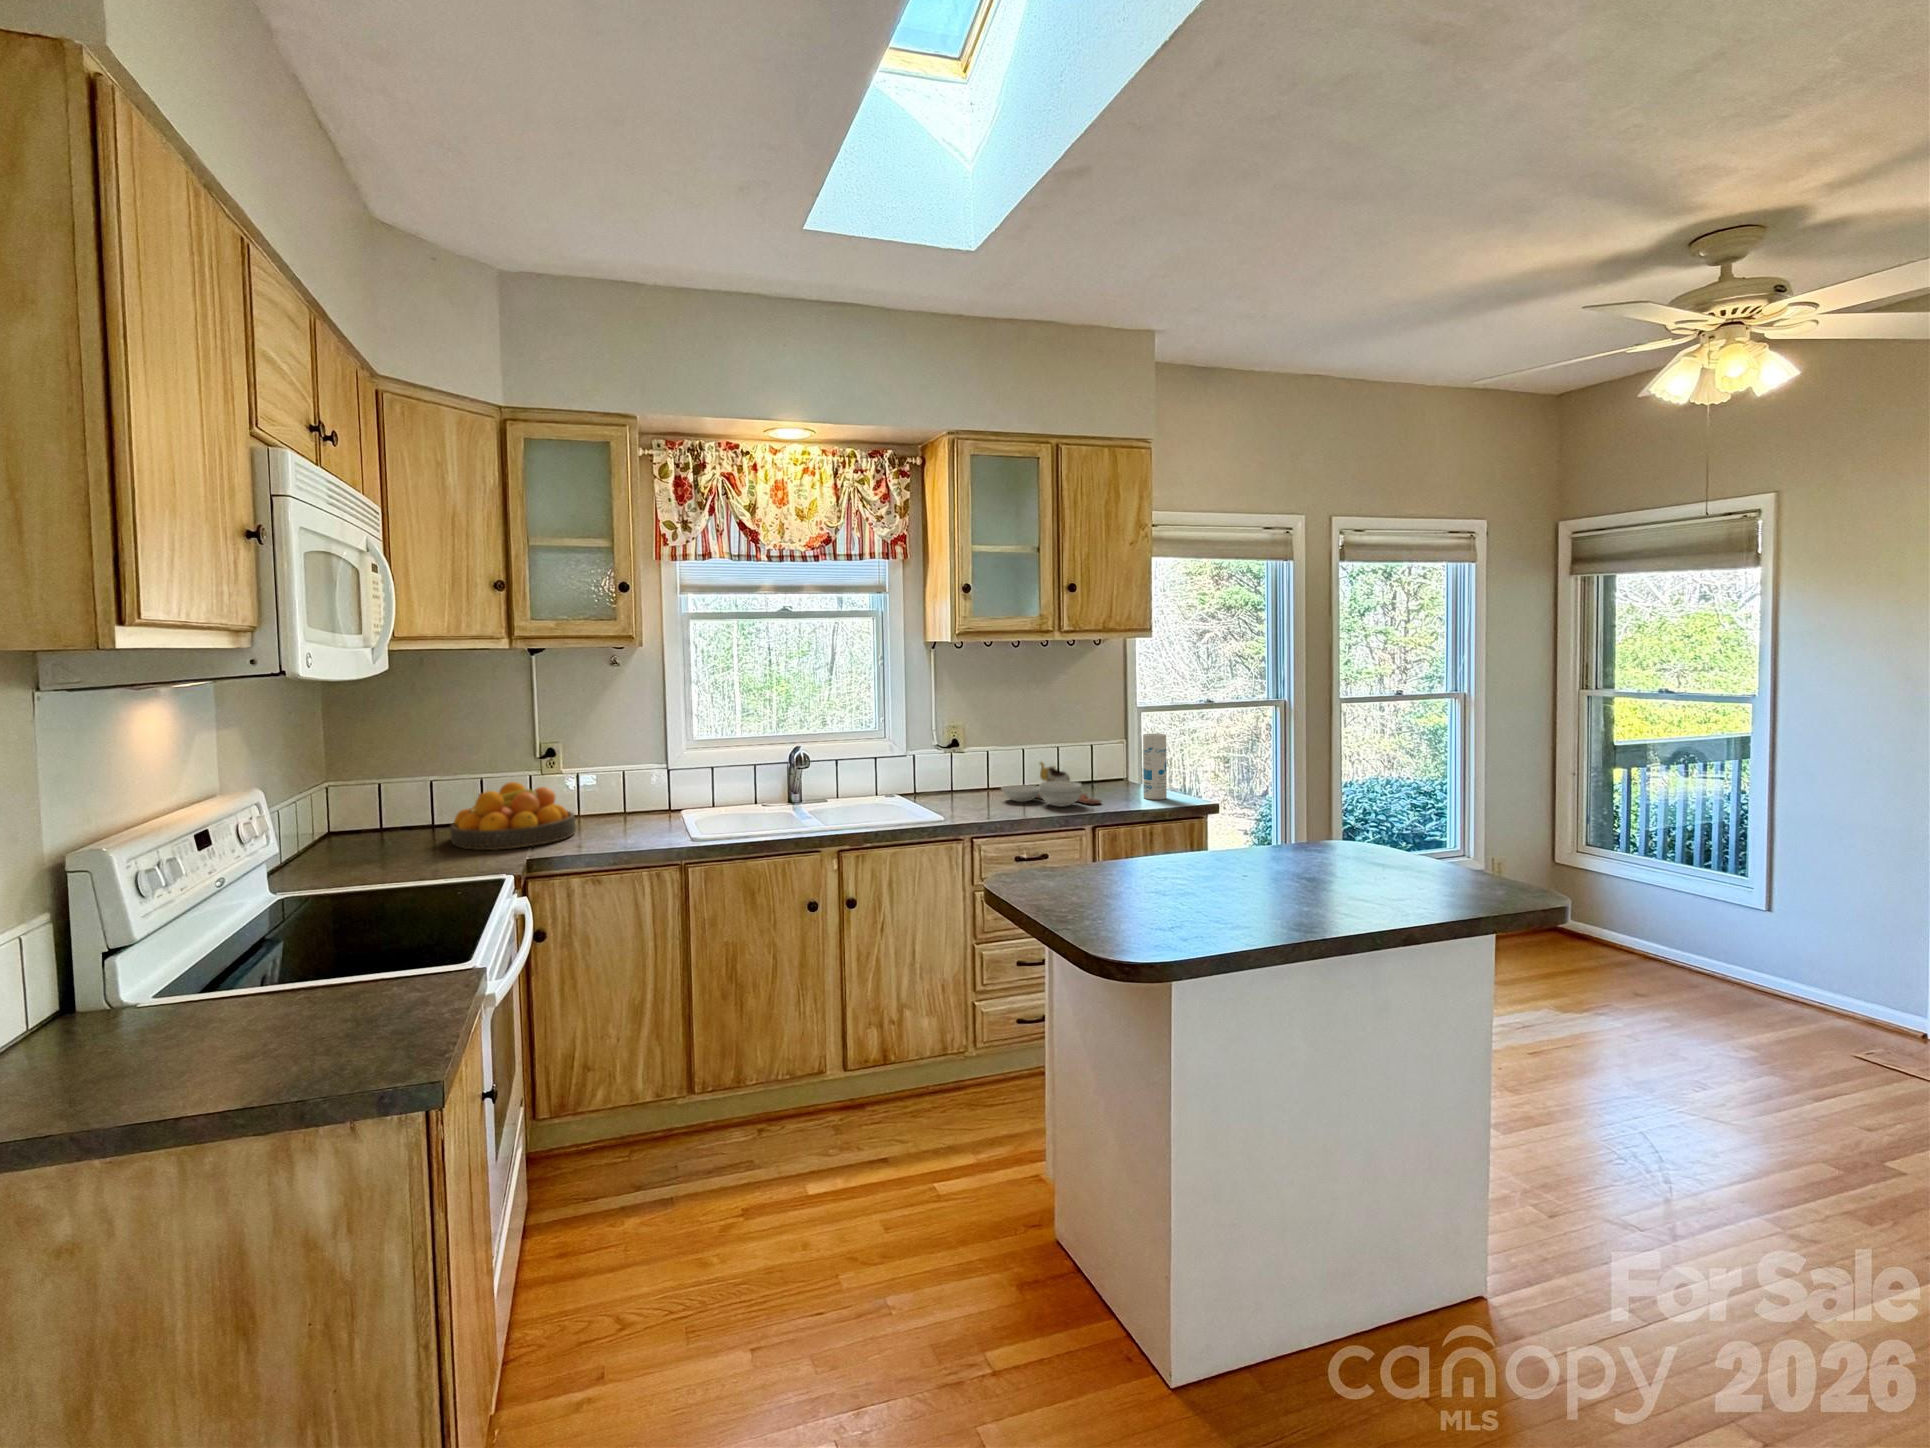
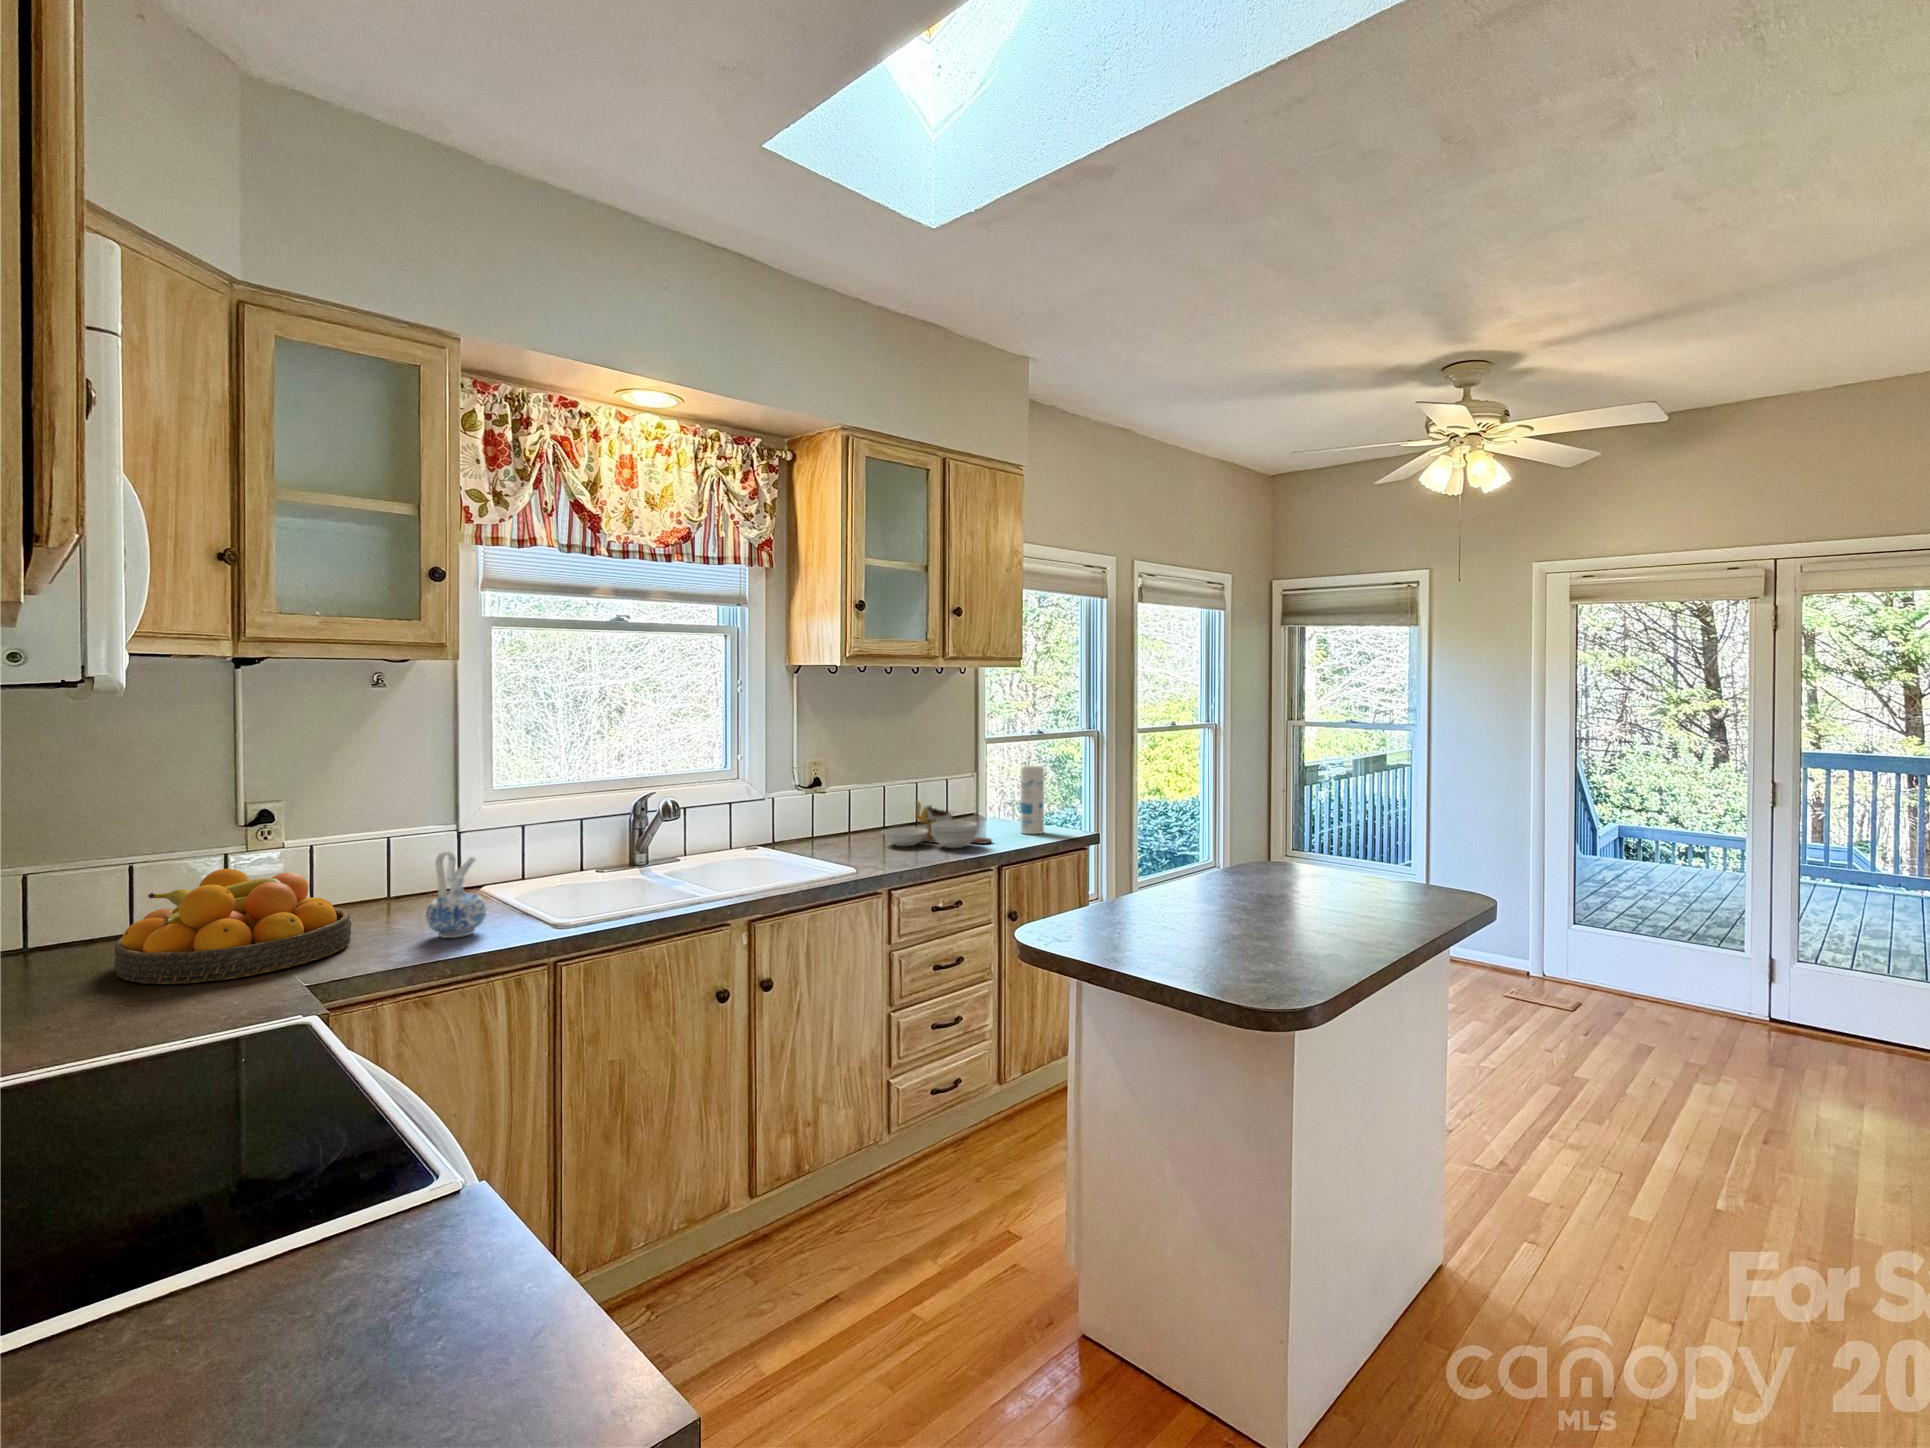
ceramic pitcher: none [612,779,649,839] -> present [426,851,487,938]

